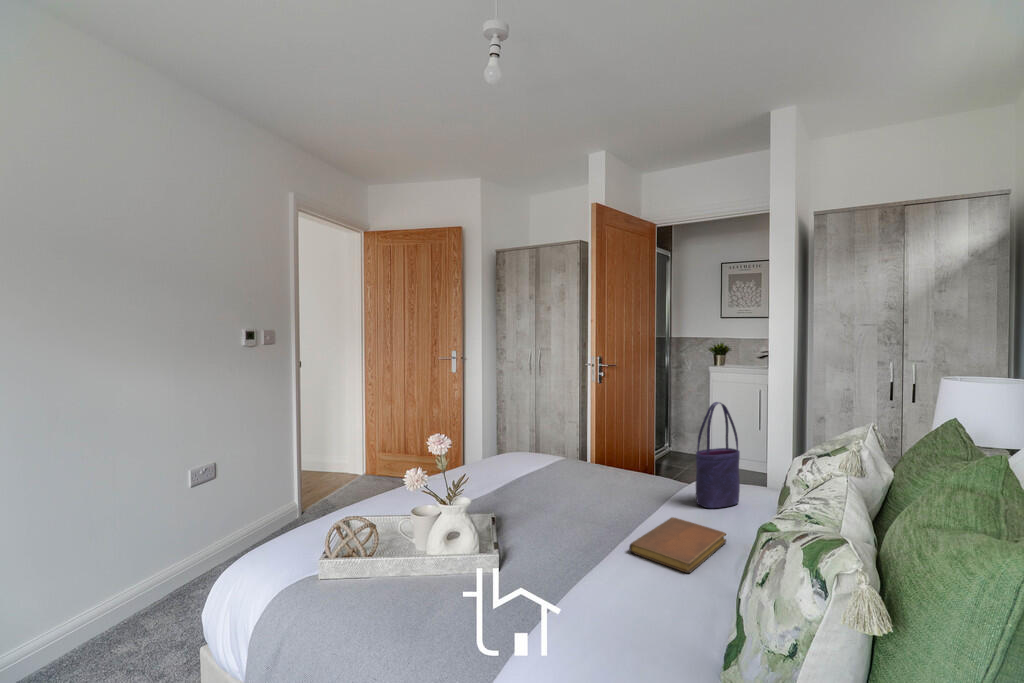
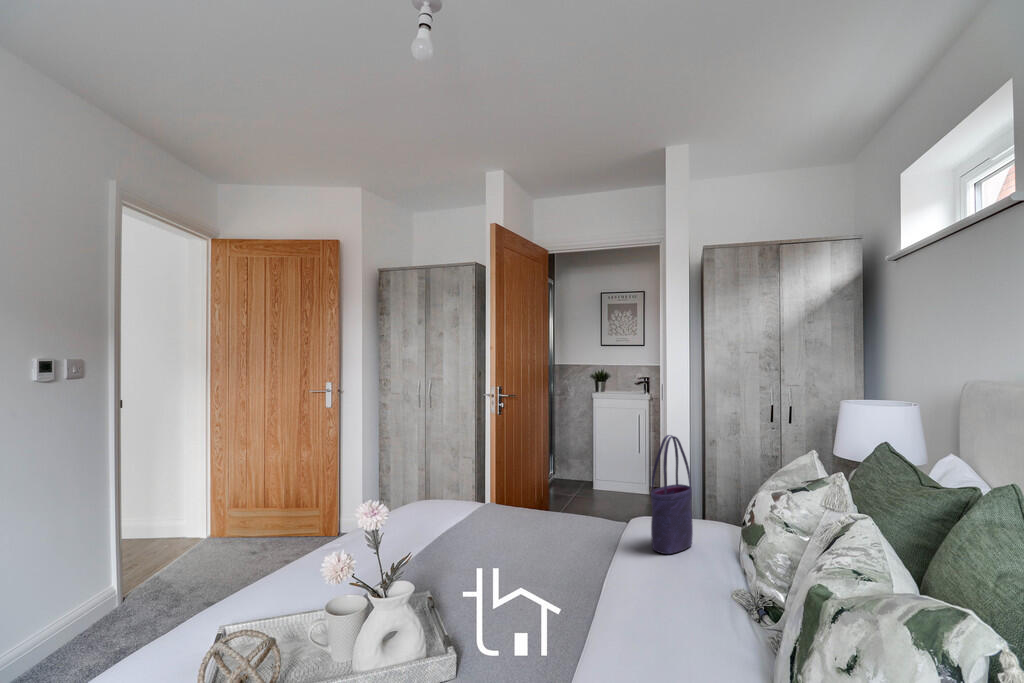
notebook: present [629,517,726,573] -> none [617,573,709,647]

